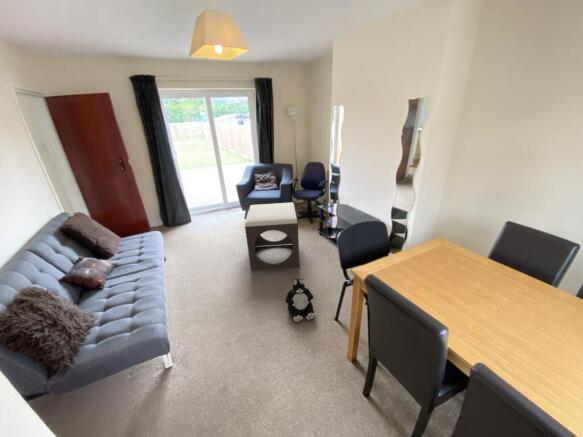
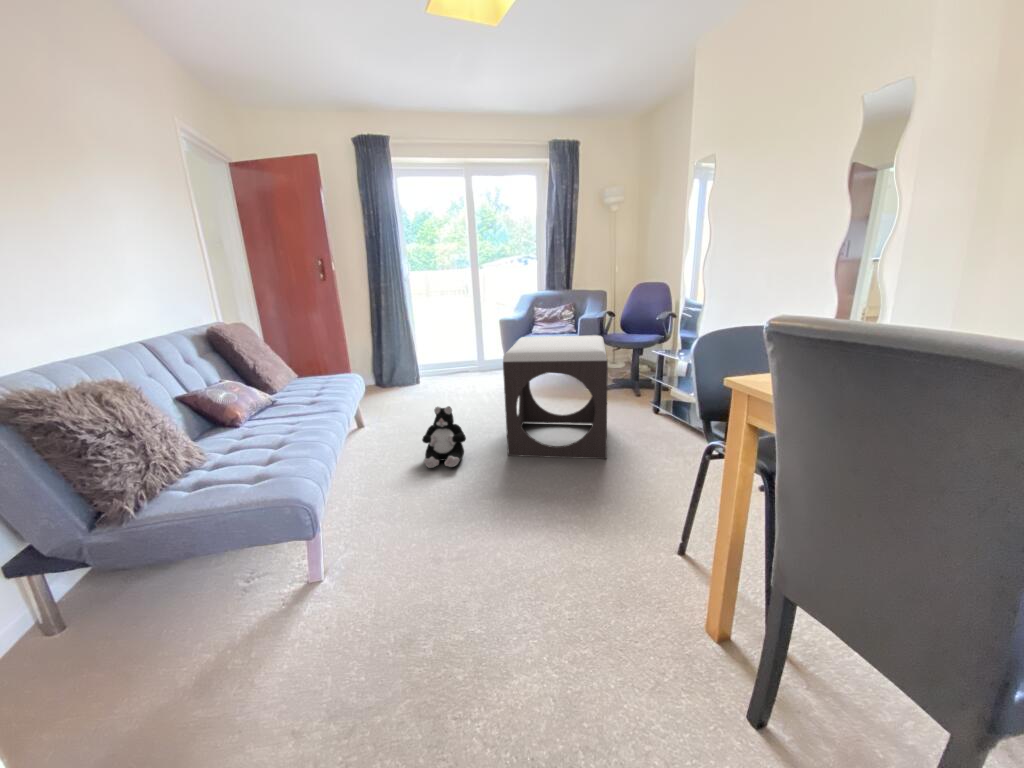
plush toy: present [286,279,316,322] -> present [422,406,466,468]

